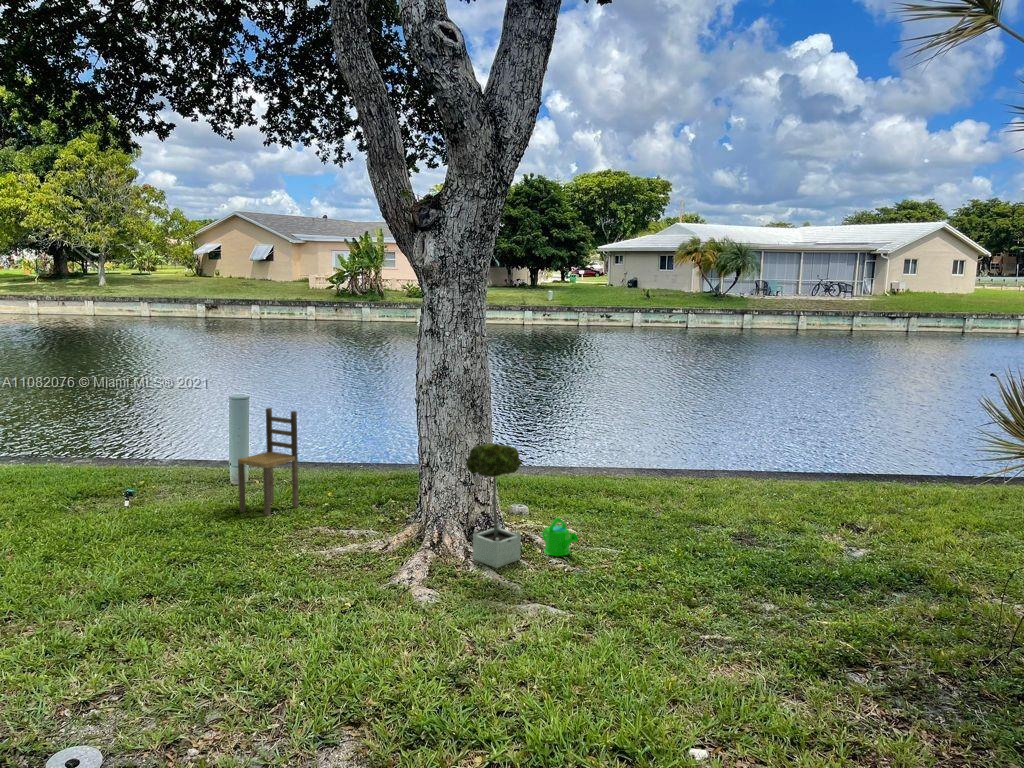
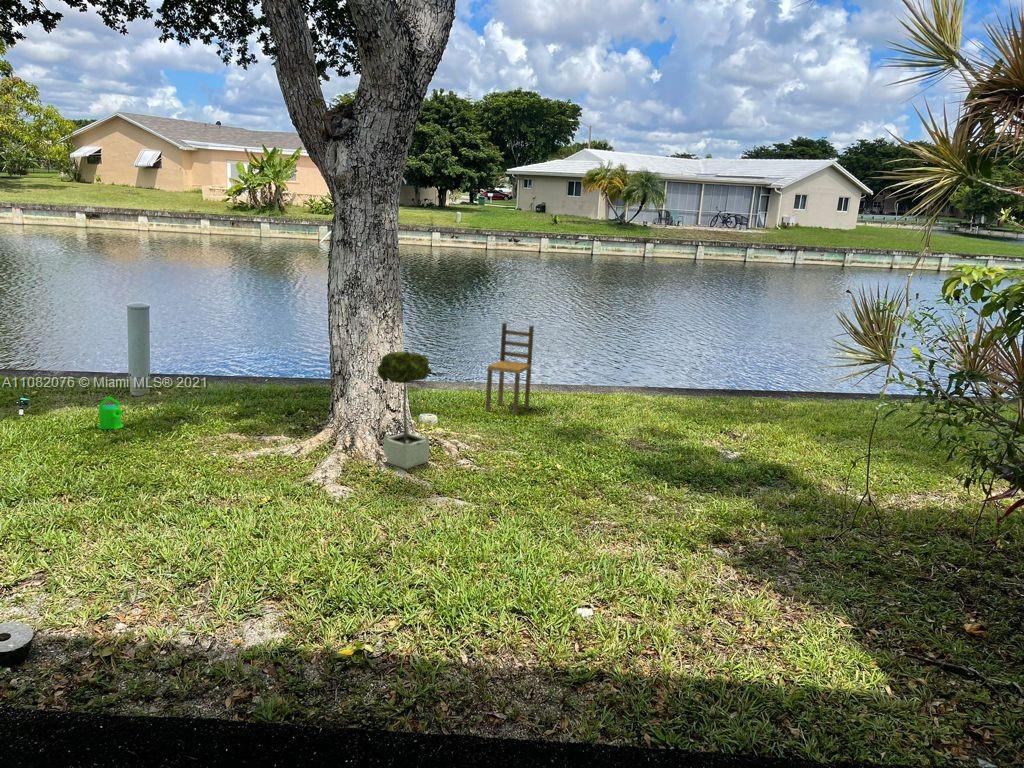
chair: present [238,408,299,516] -> present [486,323,534,415]
watering can: present [542,518,578,556] -> present [98,397,123,429]

